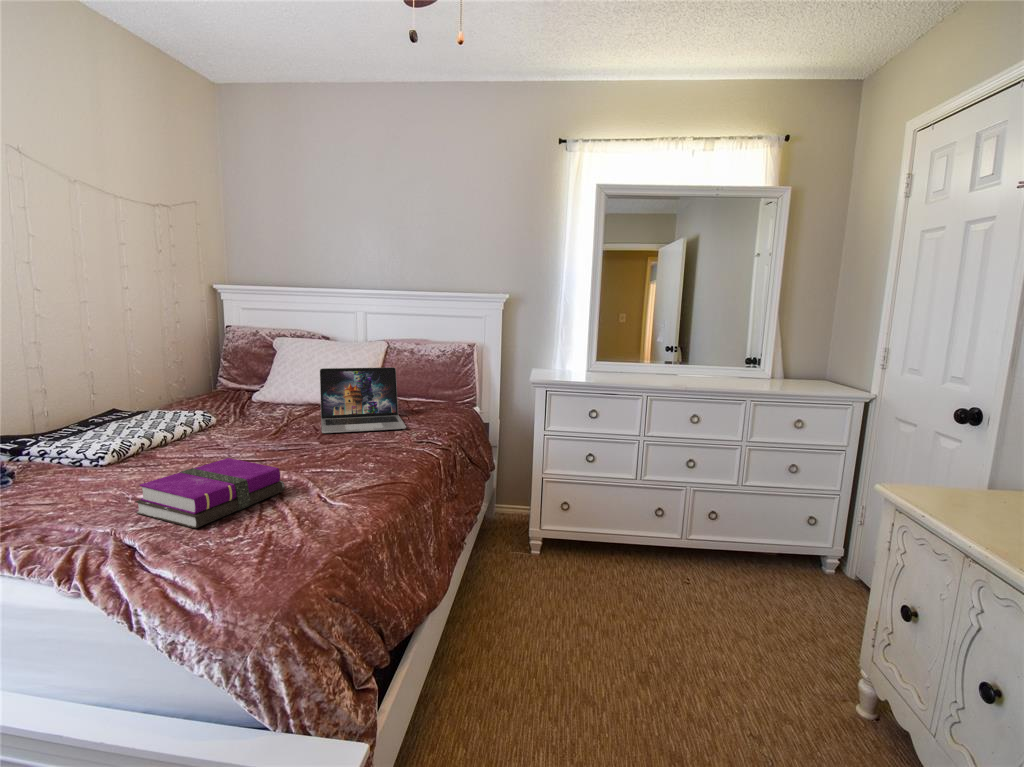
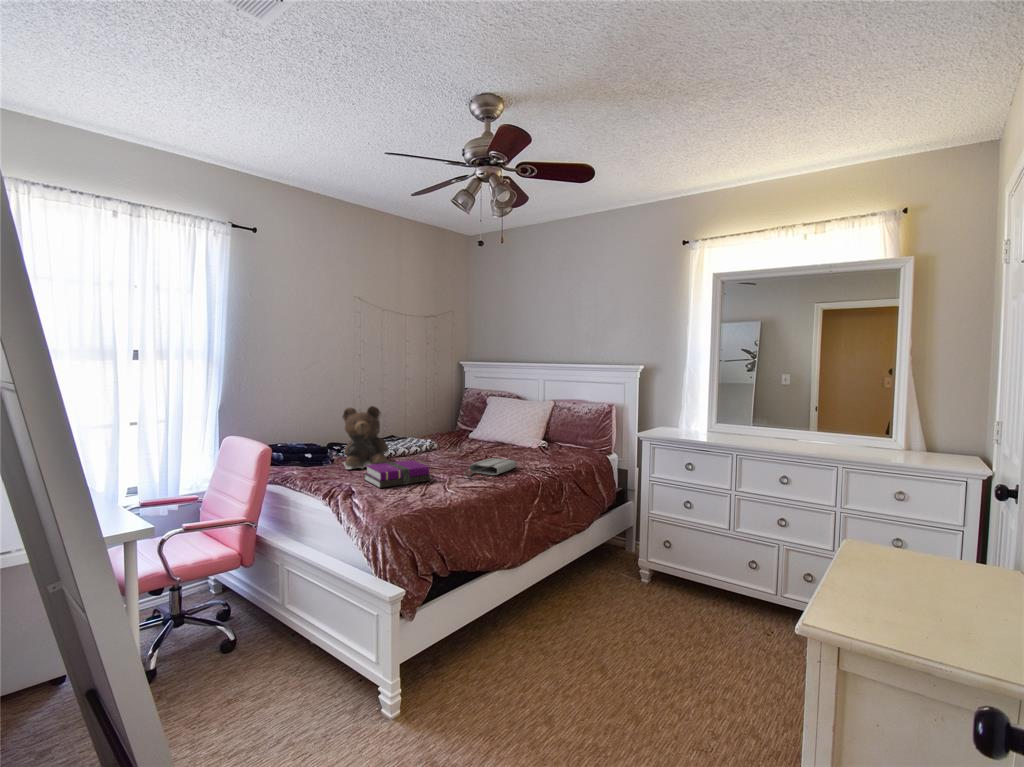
teddy bear: none [35,362,166,495] -> present [342,406,389,469]
laptop: present [320,367,406,433] -> none [484,417,545,461]
tote bag: none [329,433,392,472] -> present [465,458,517,476]

